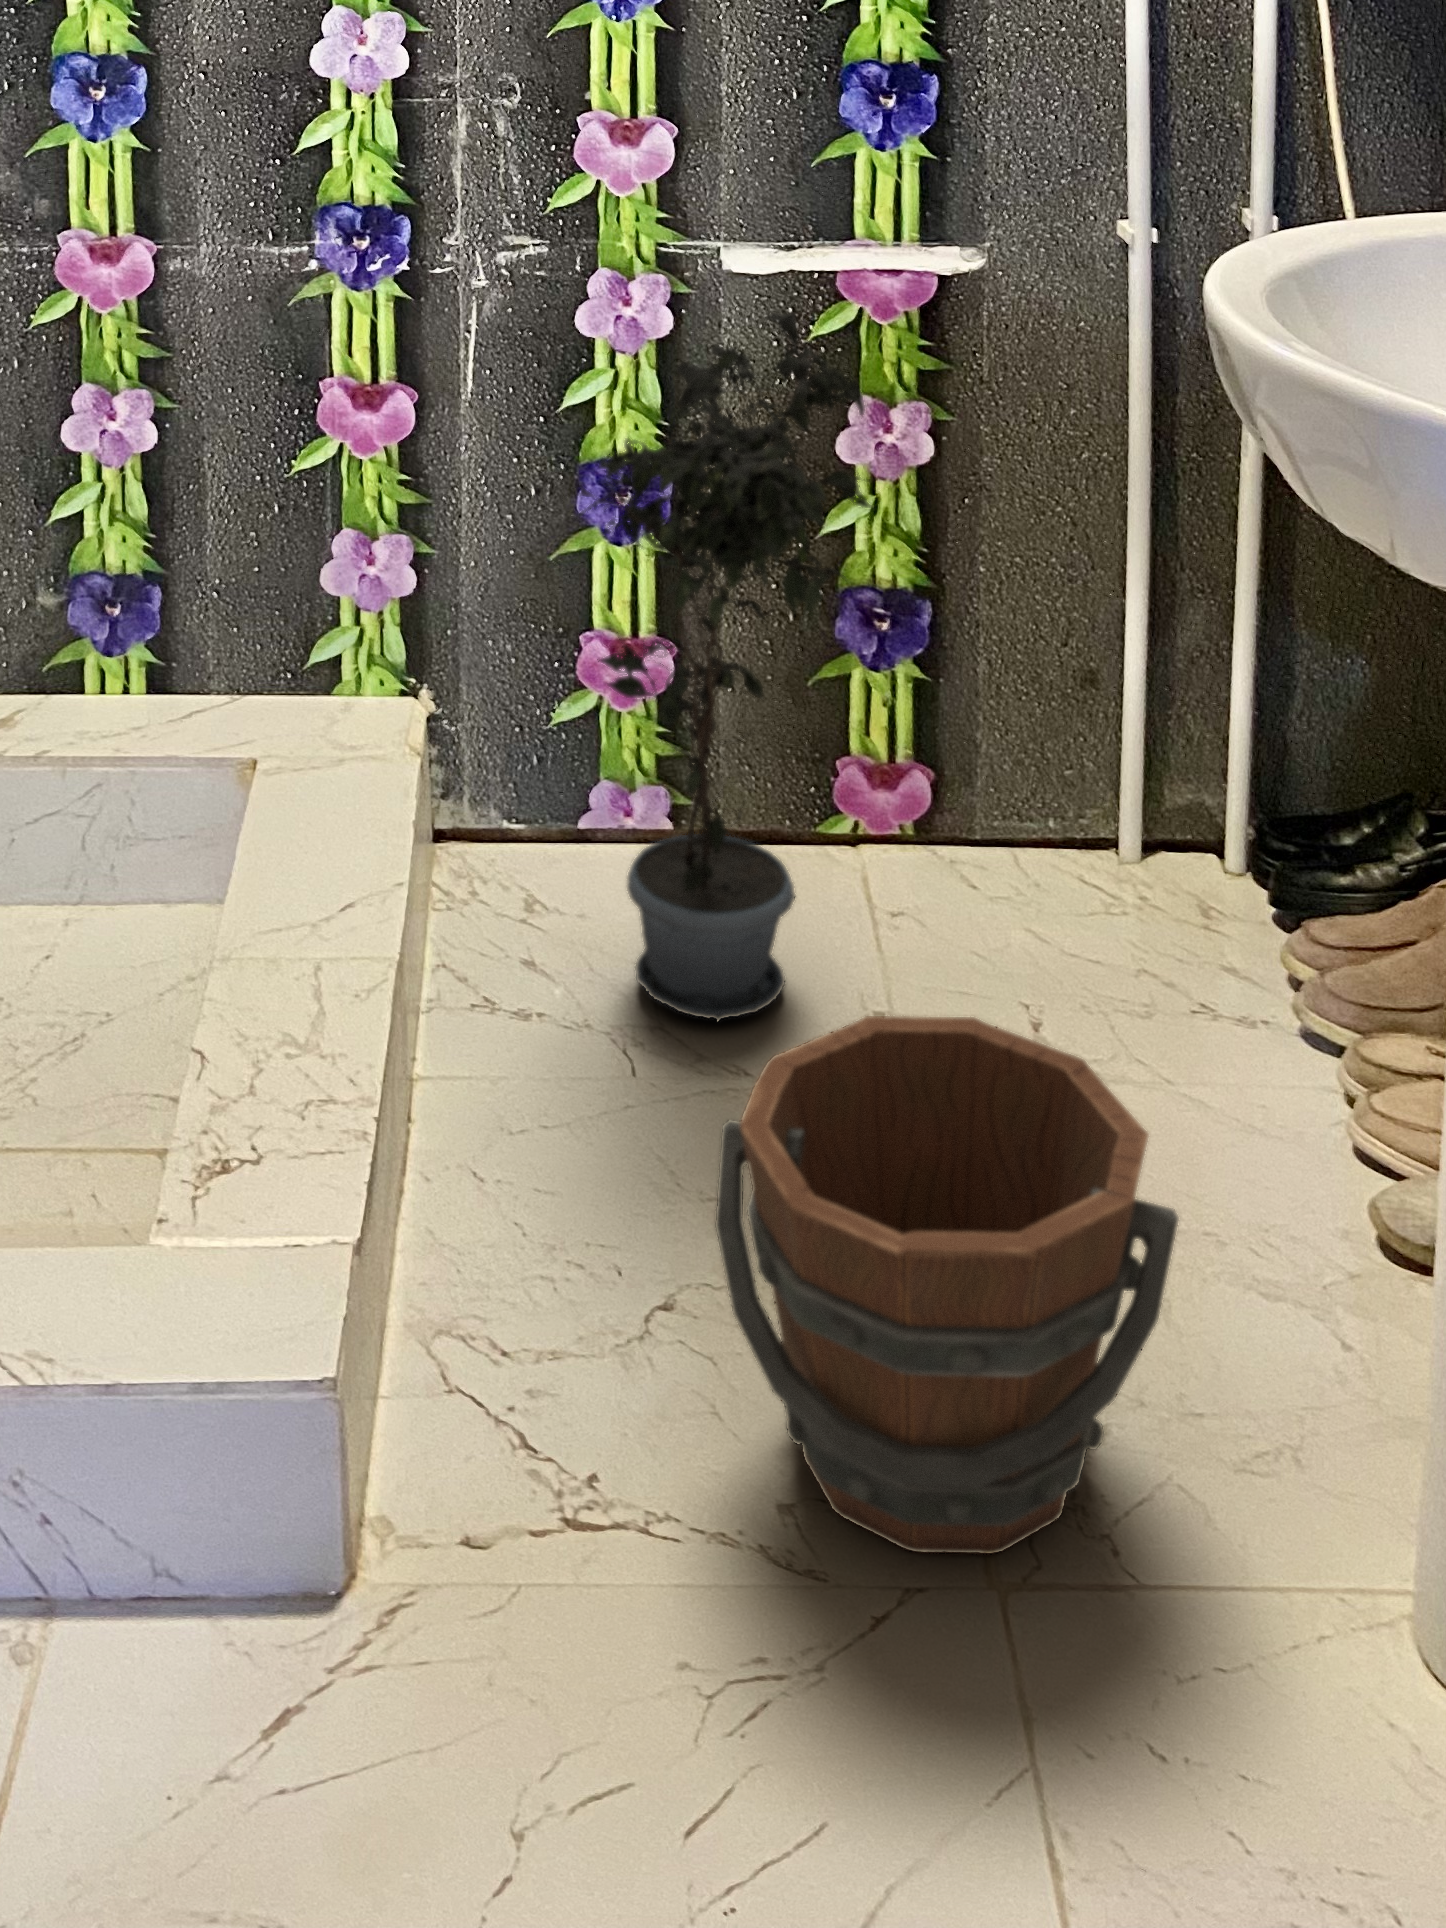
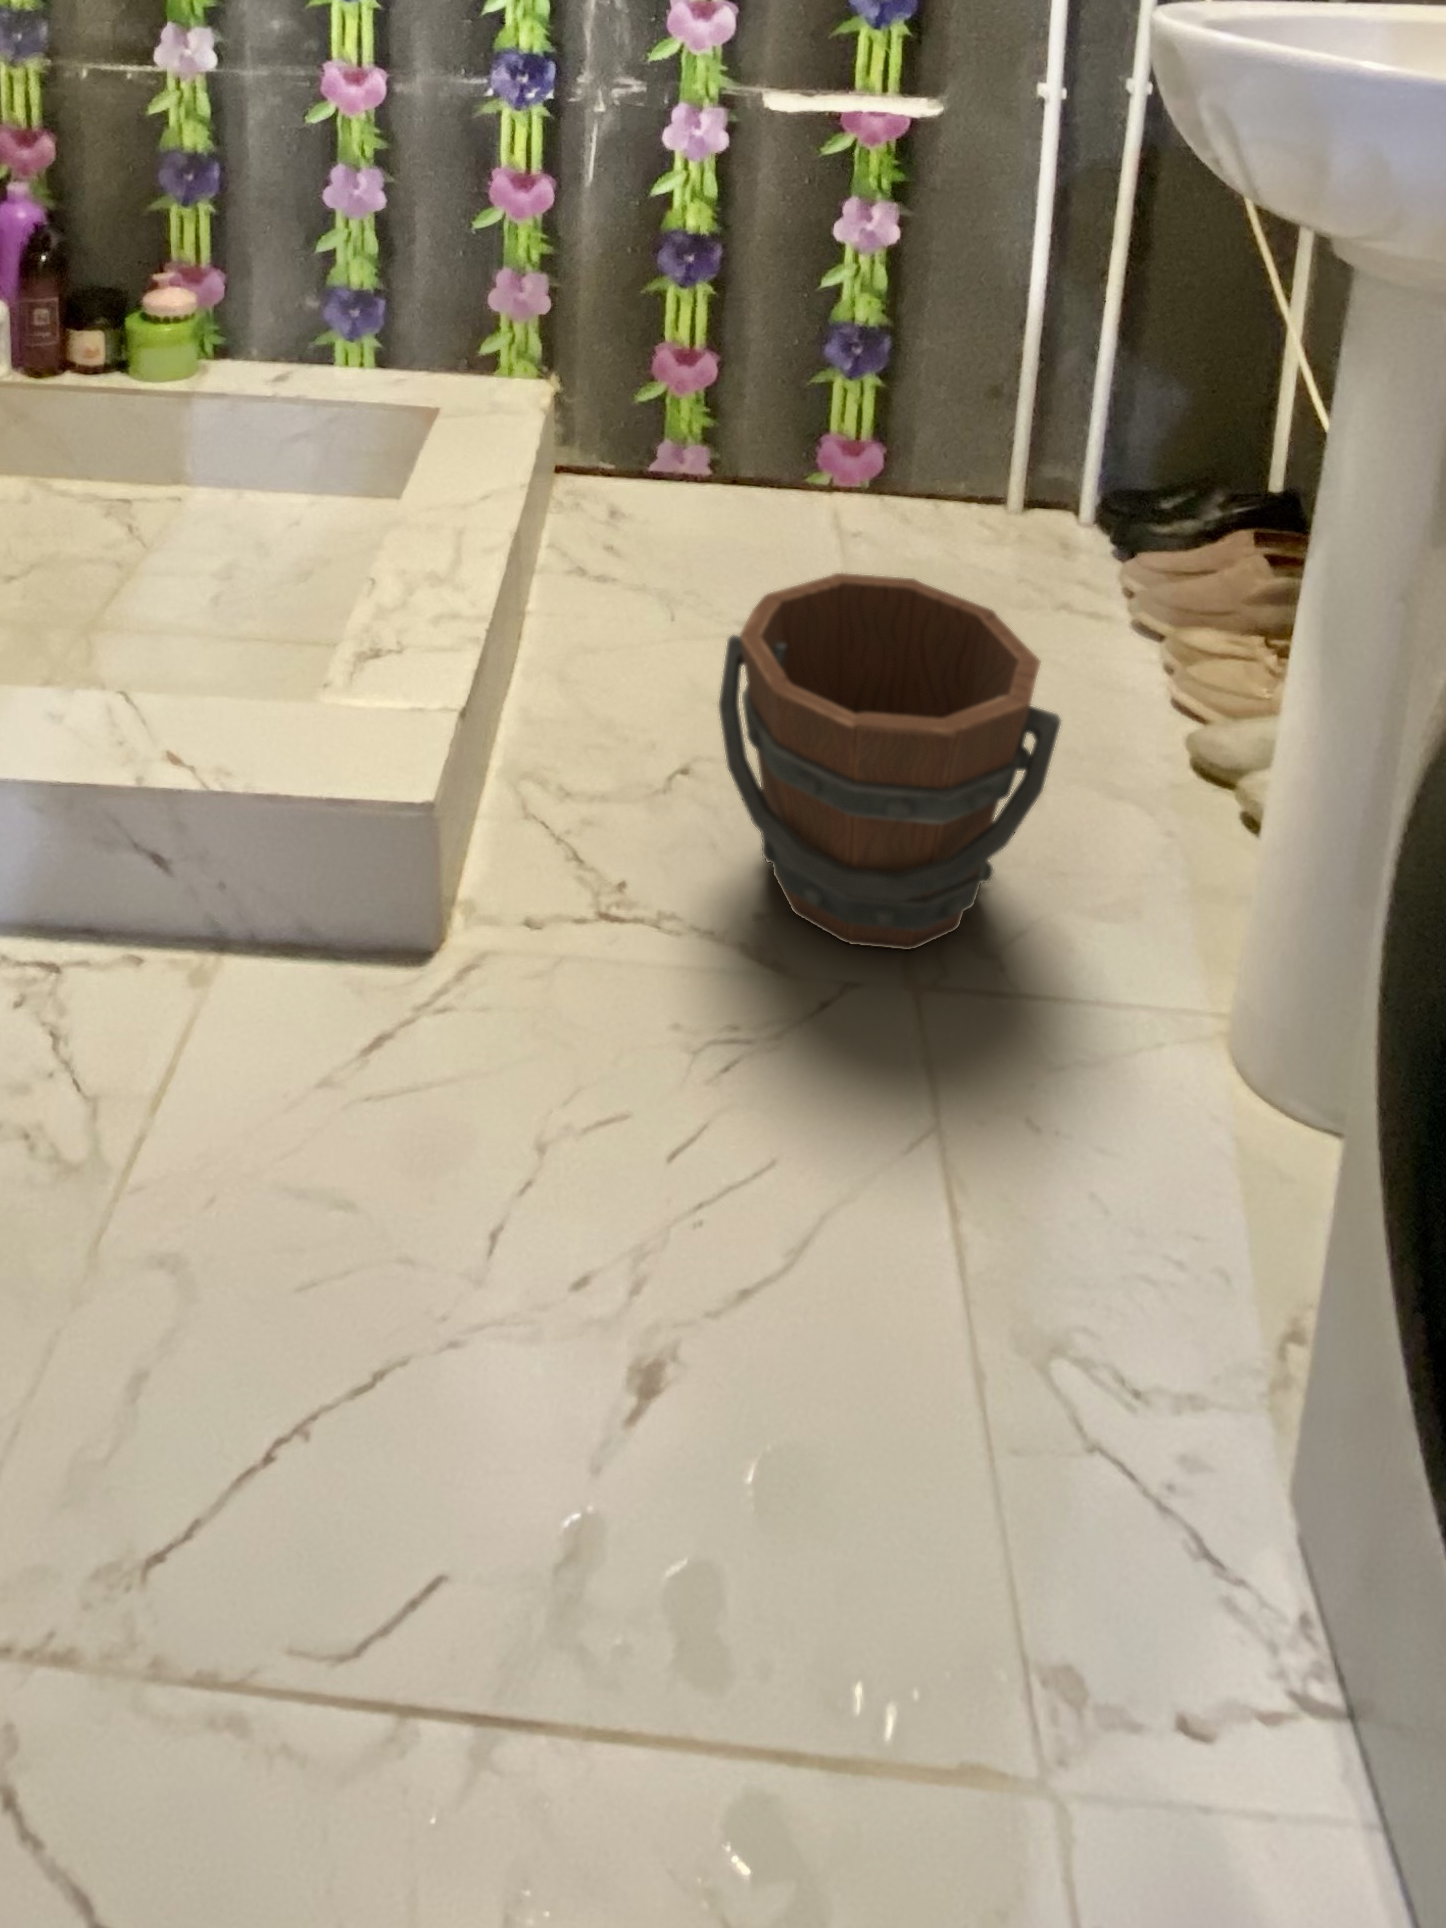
potted plant: present [575,313,871,1021] -> none [645,117,868,595]

